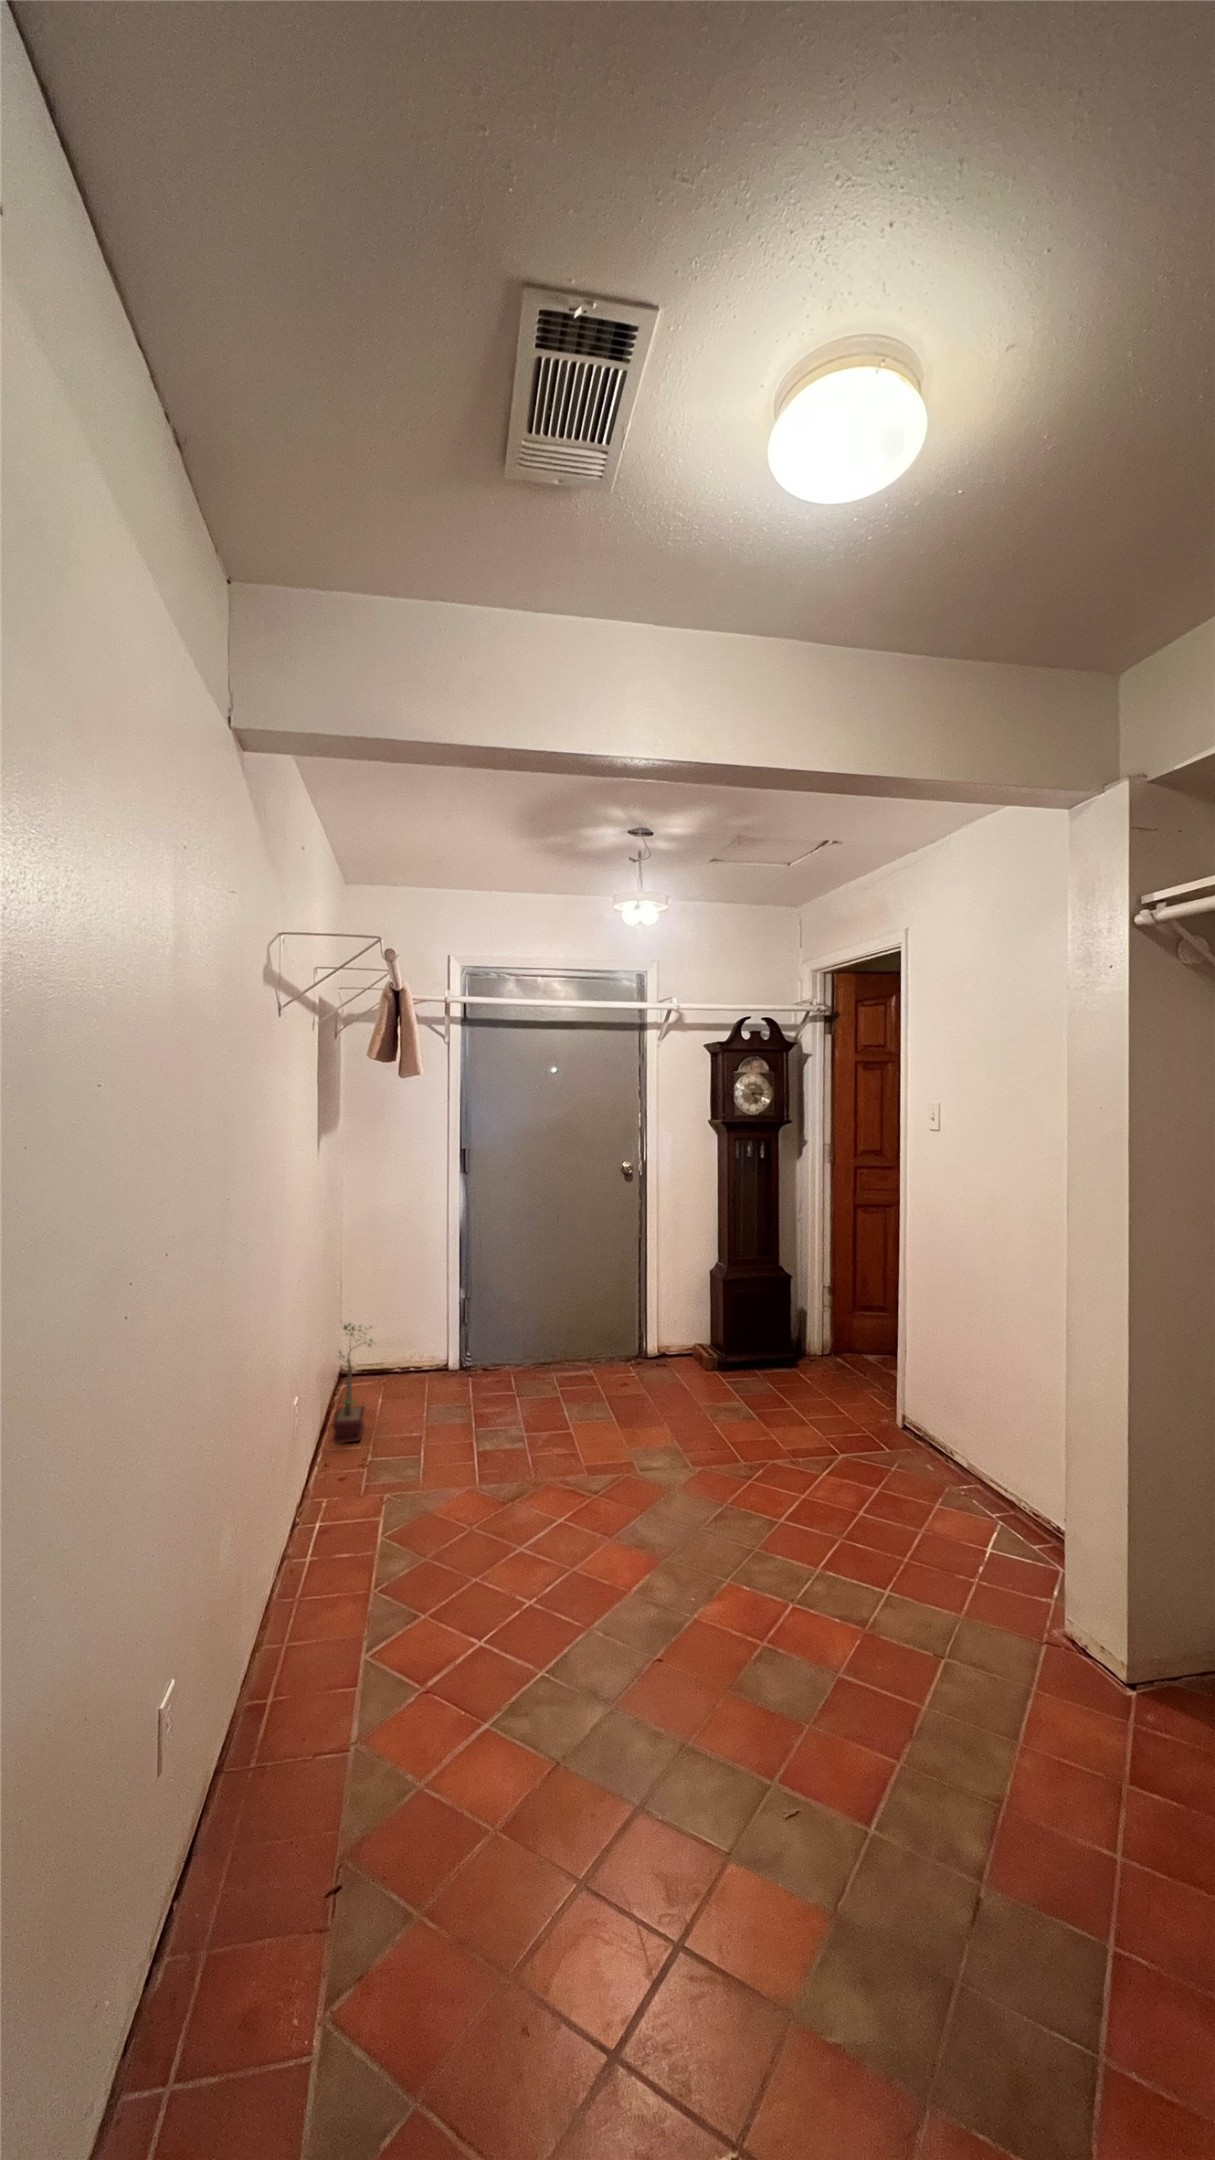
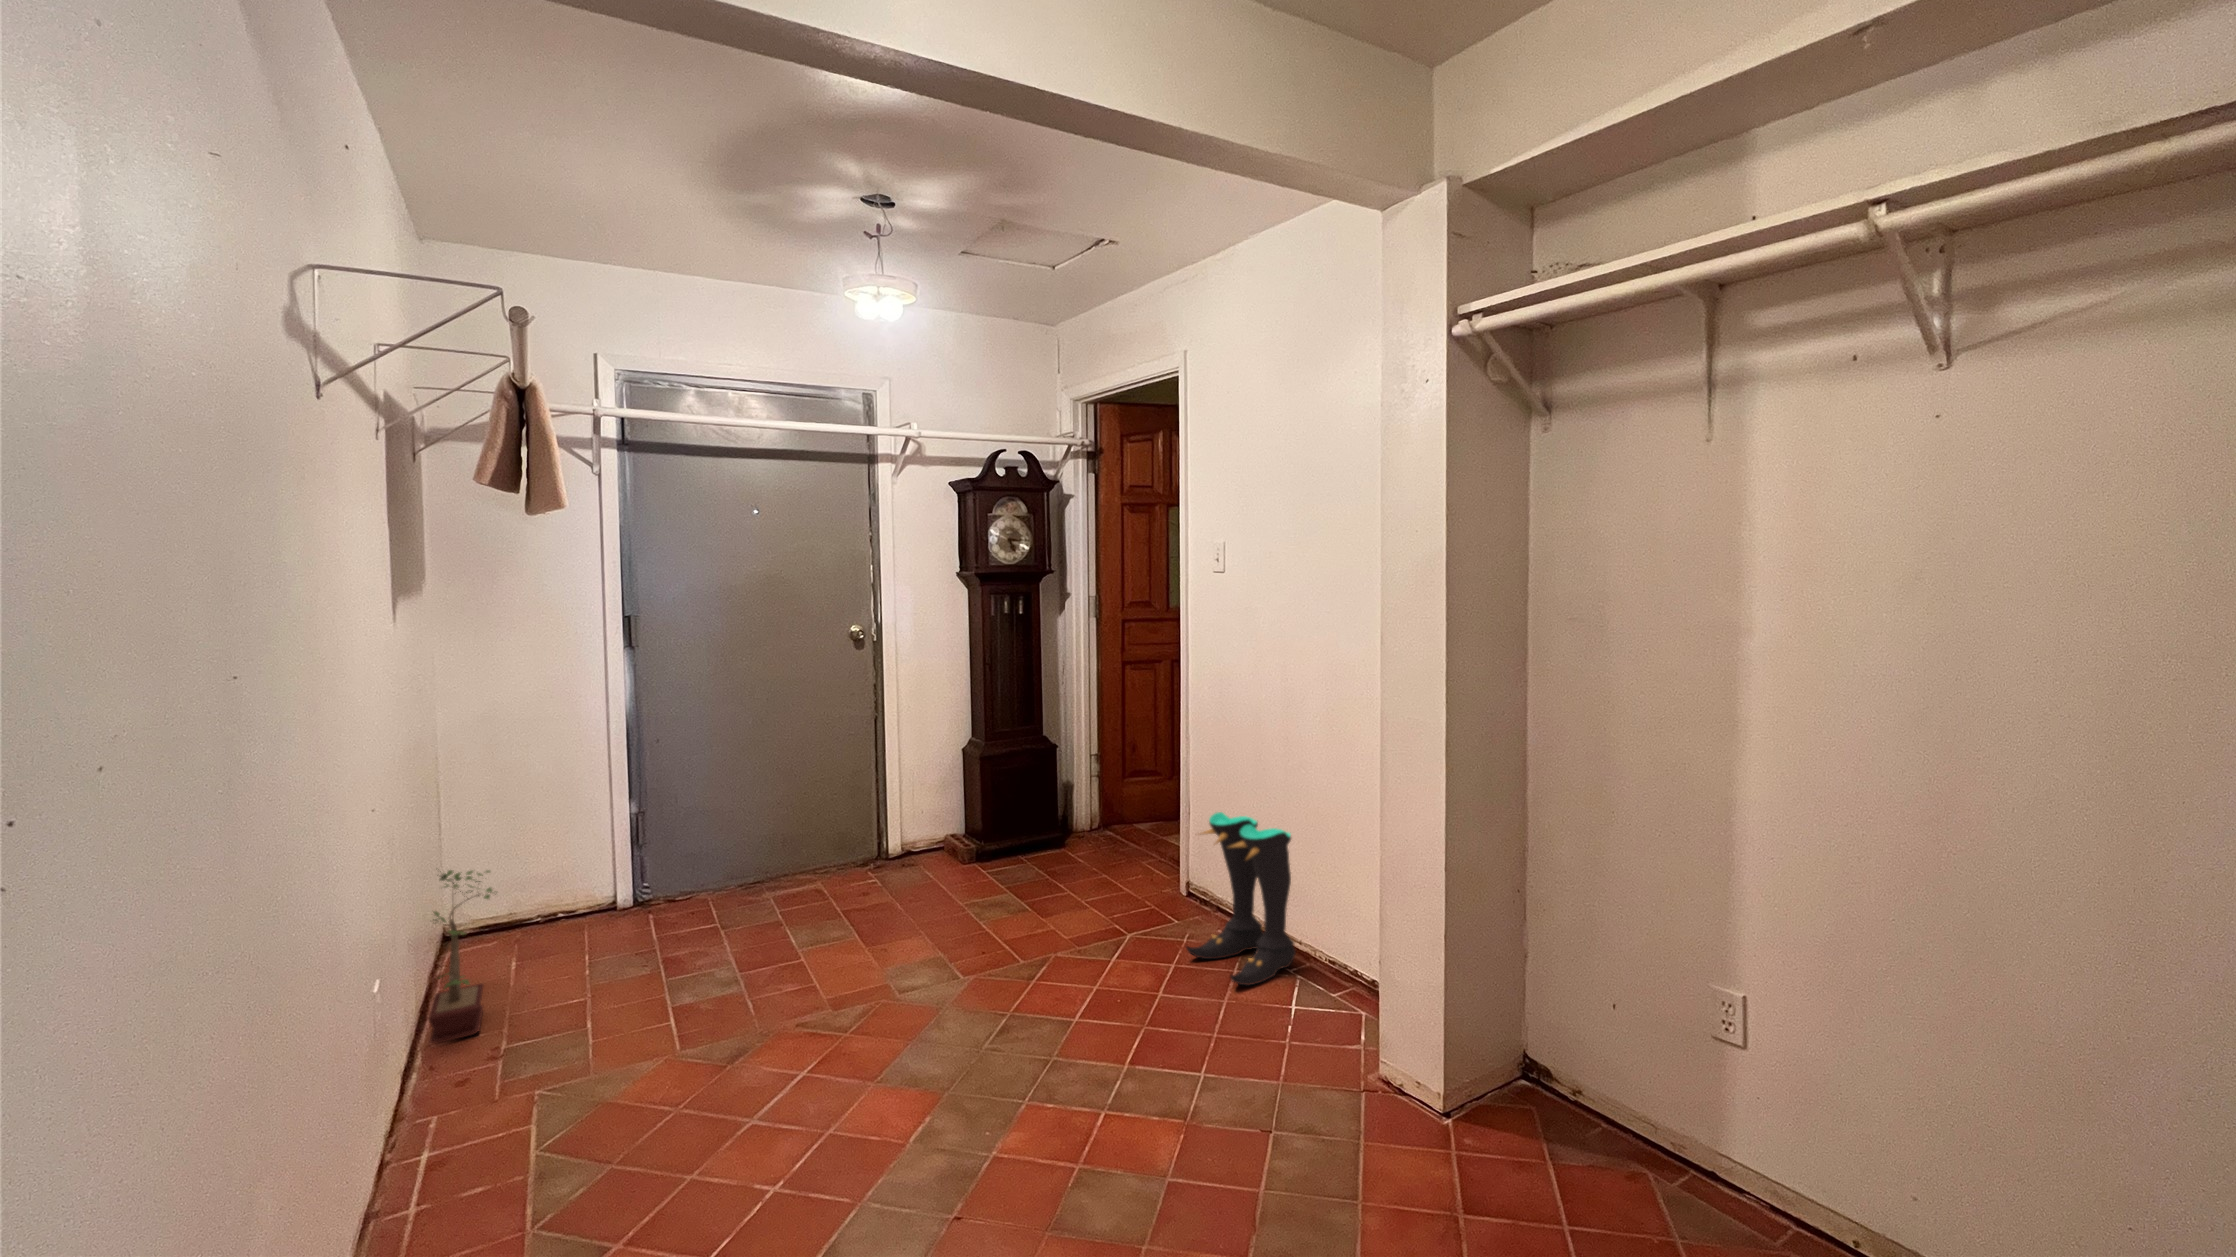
boots: none [888,1355,1001,1525] -> present [1186,812,1296,985]

